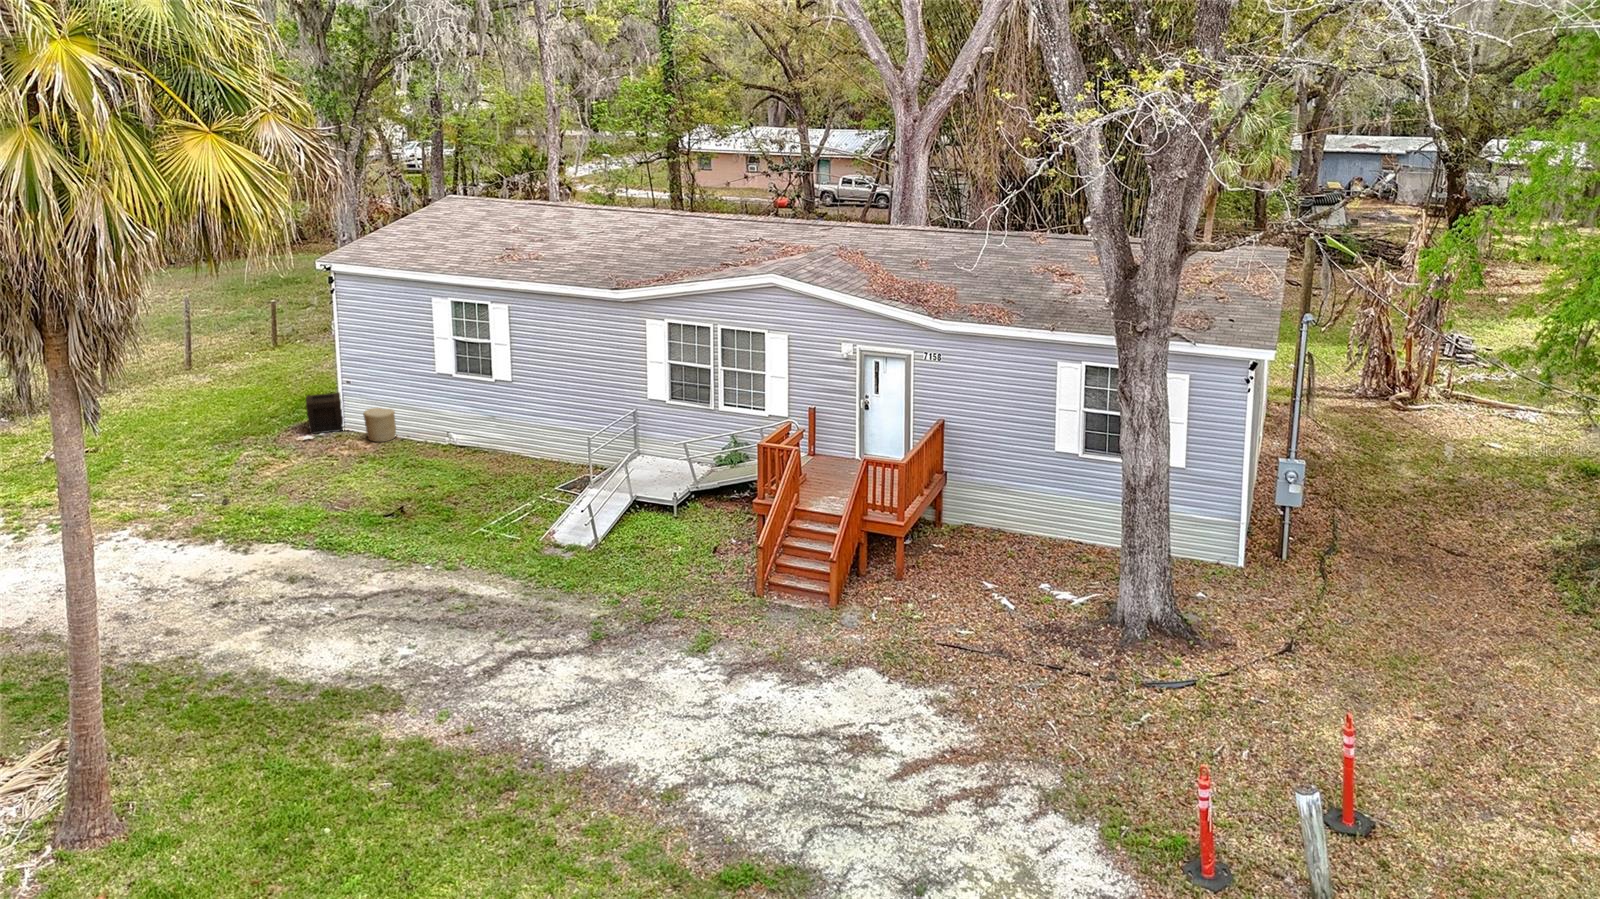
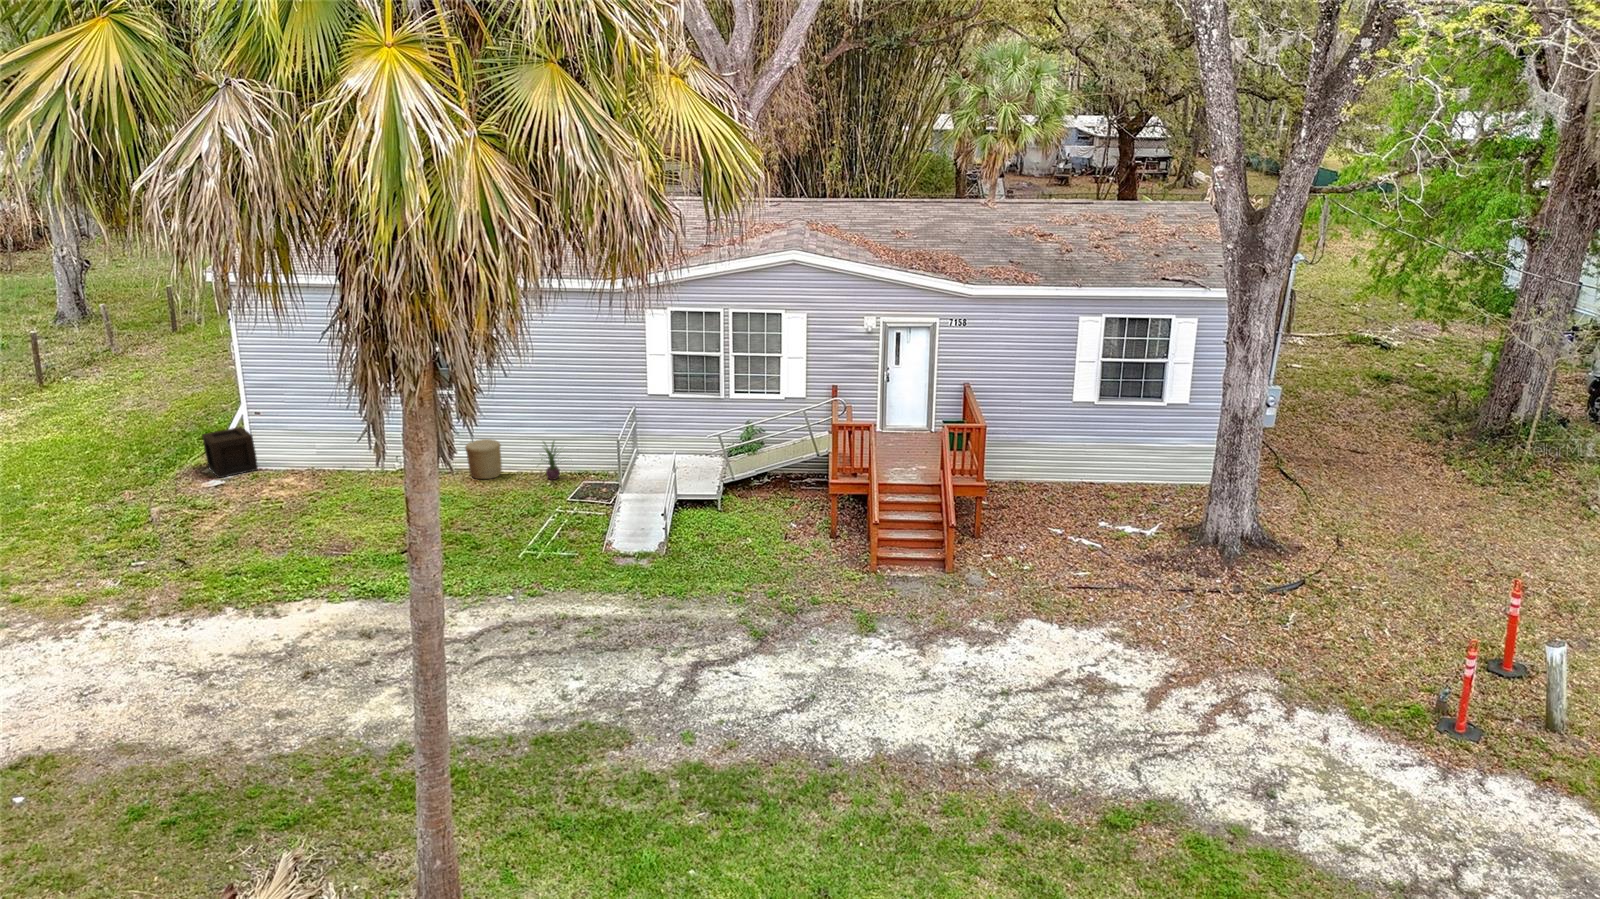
woven basket: present [363,408,396,442] -> present [465,439,502,479]
decorative plant: none [543,432,581,469] -> present [541,441,560,480]

